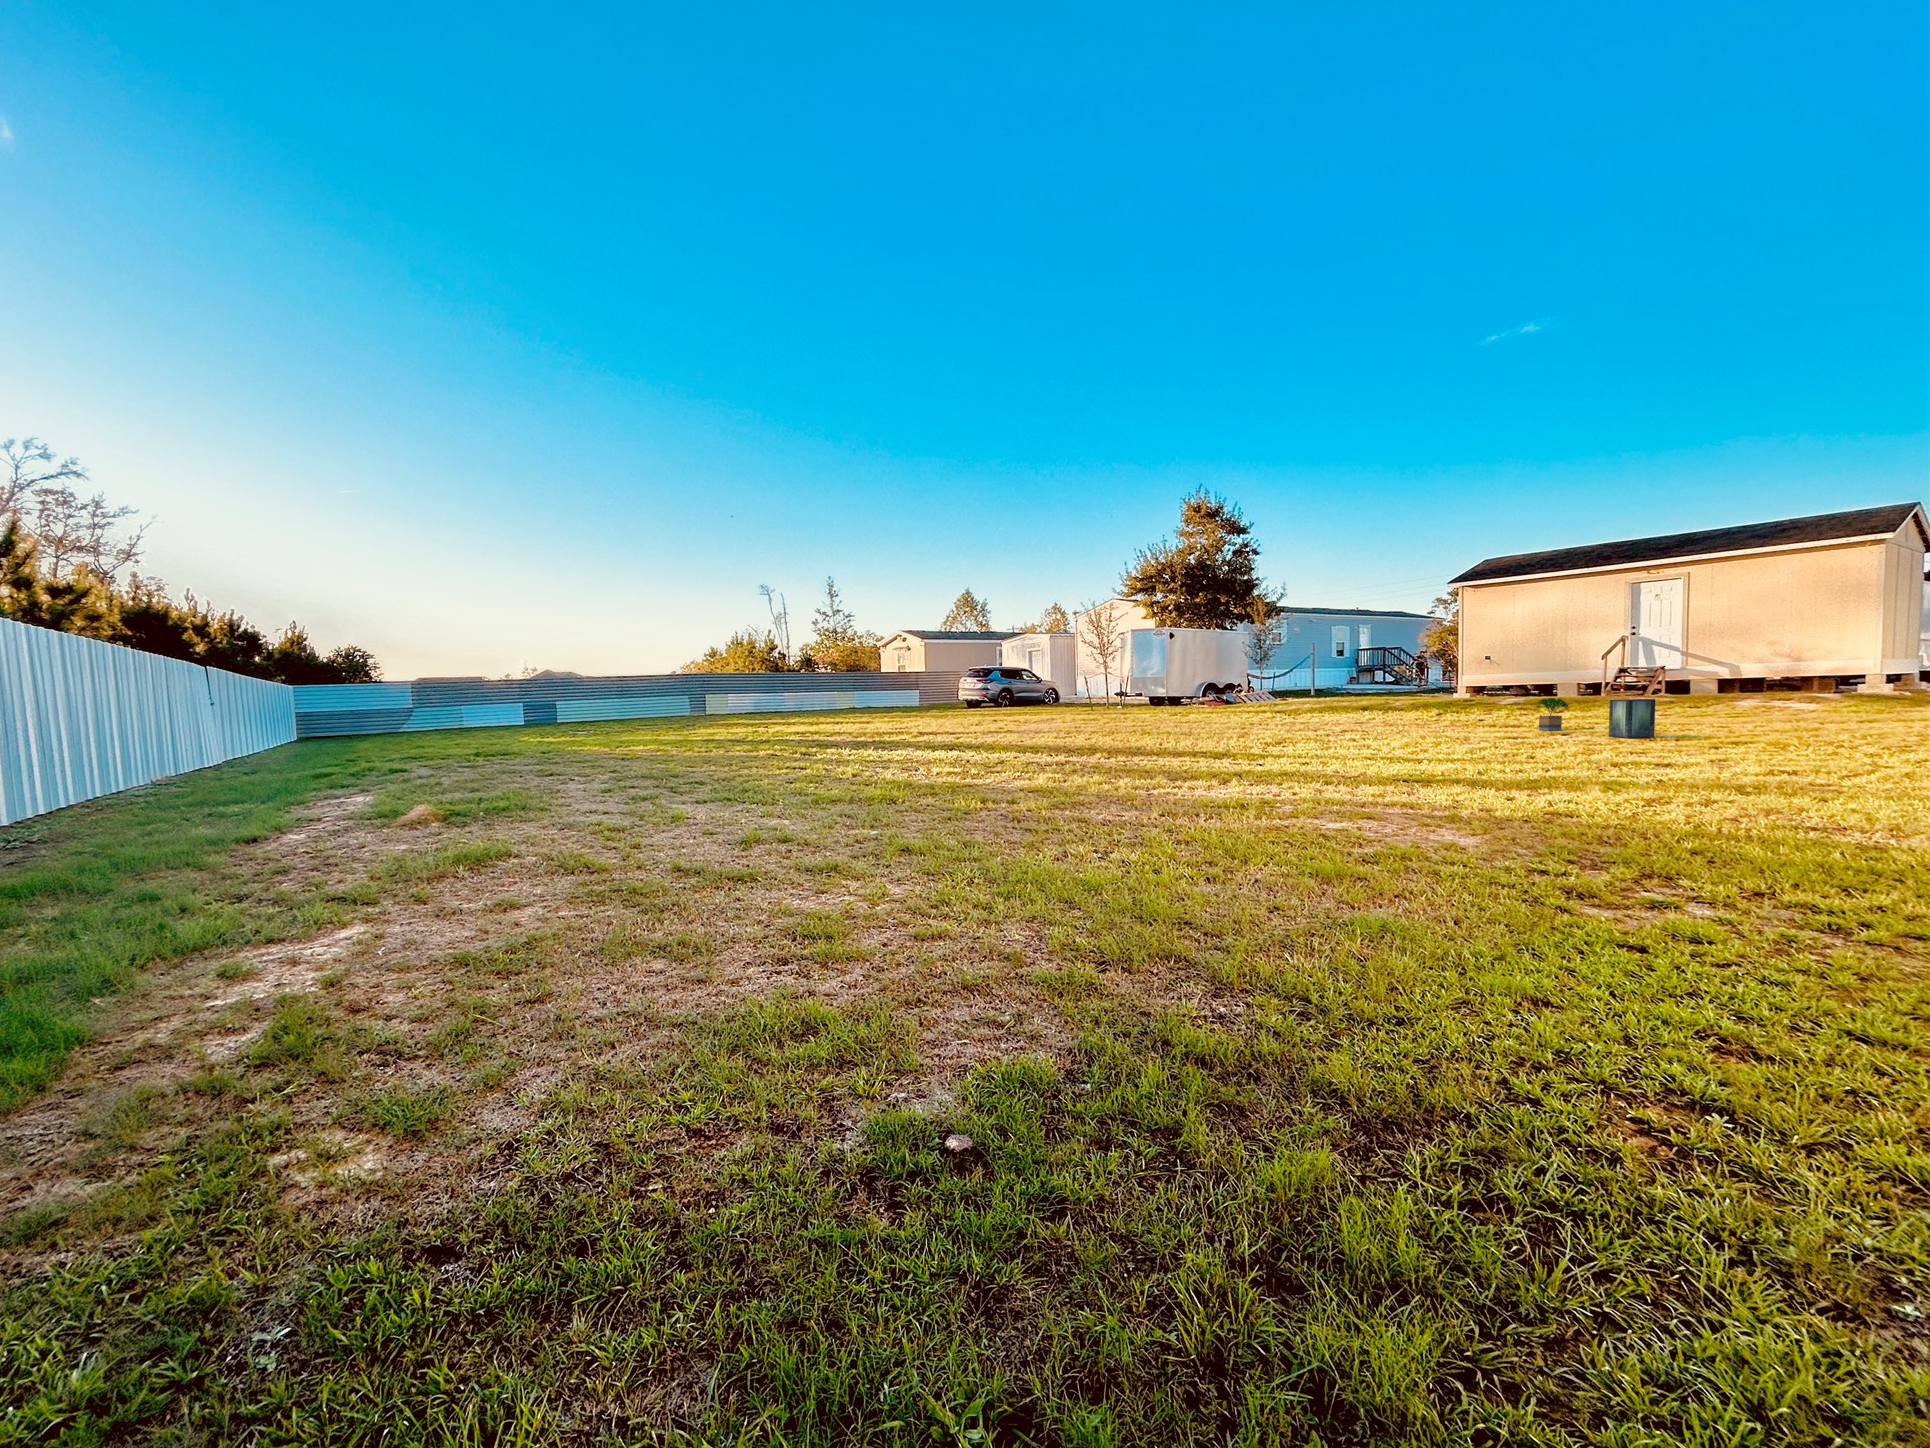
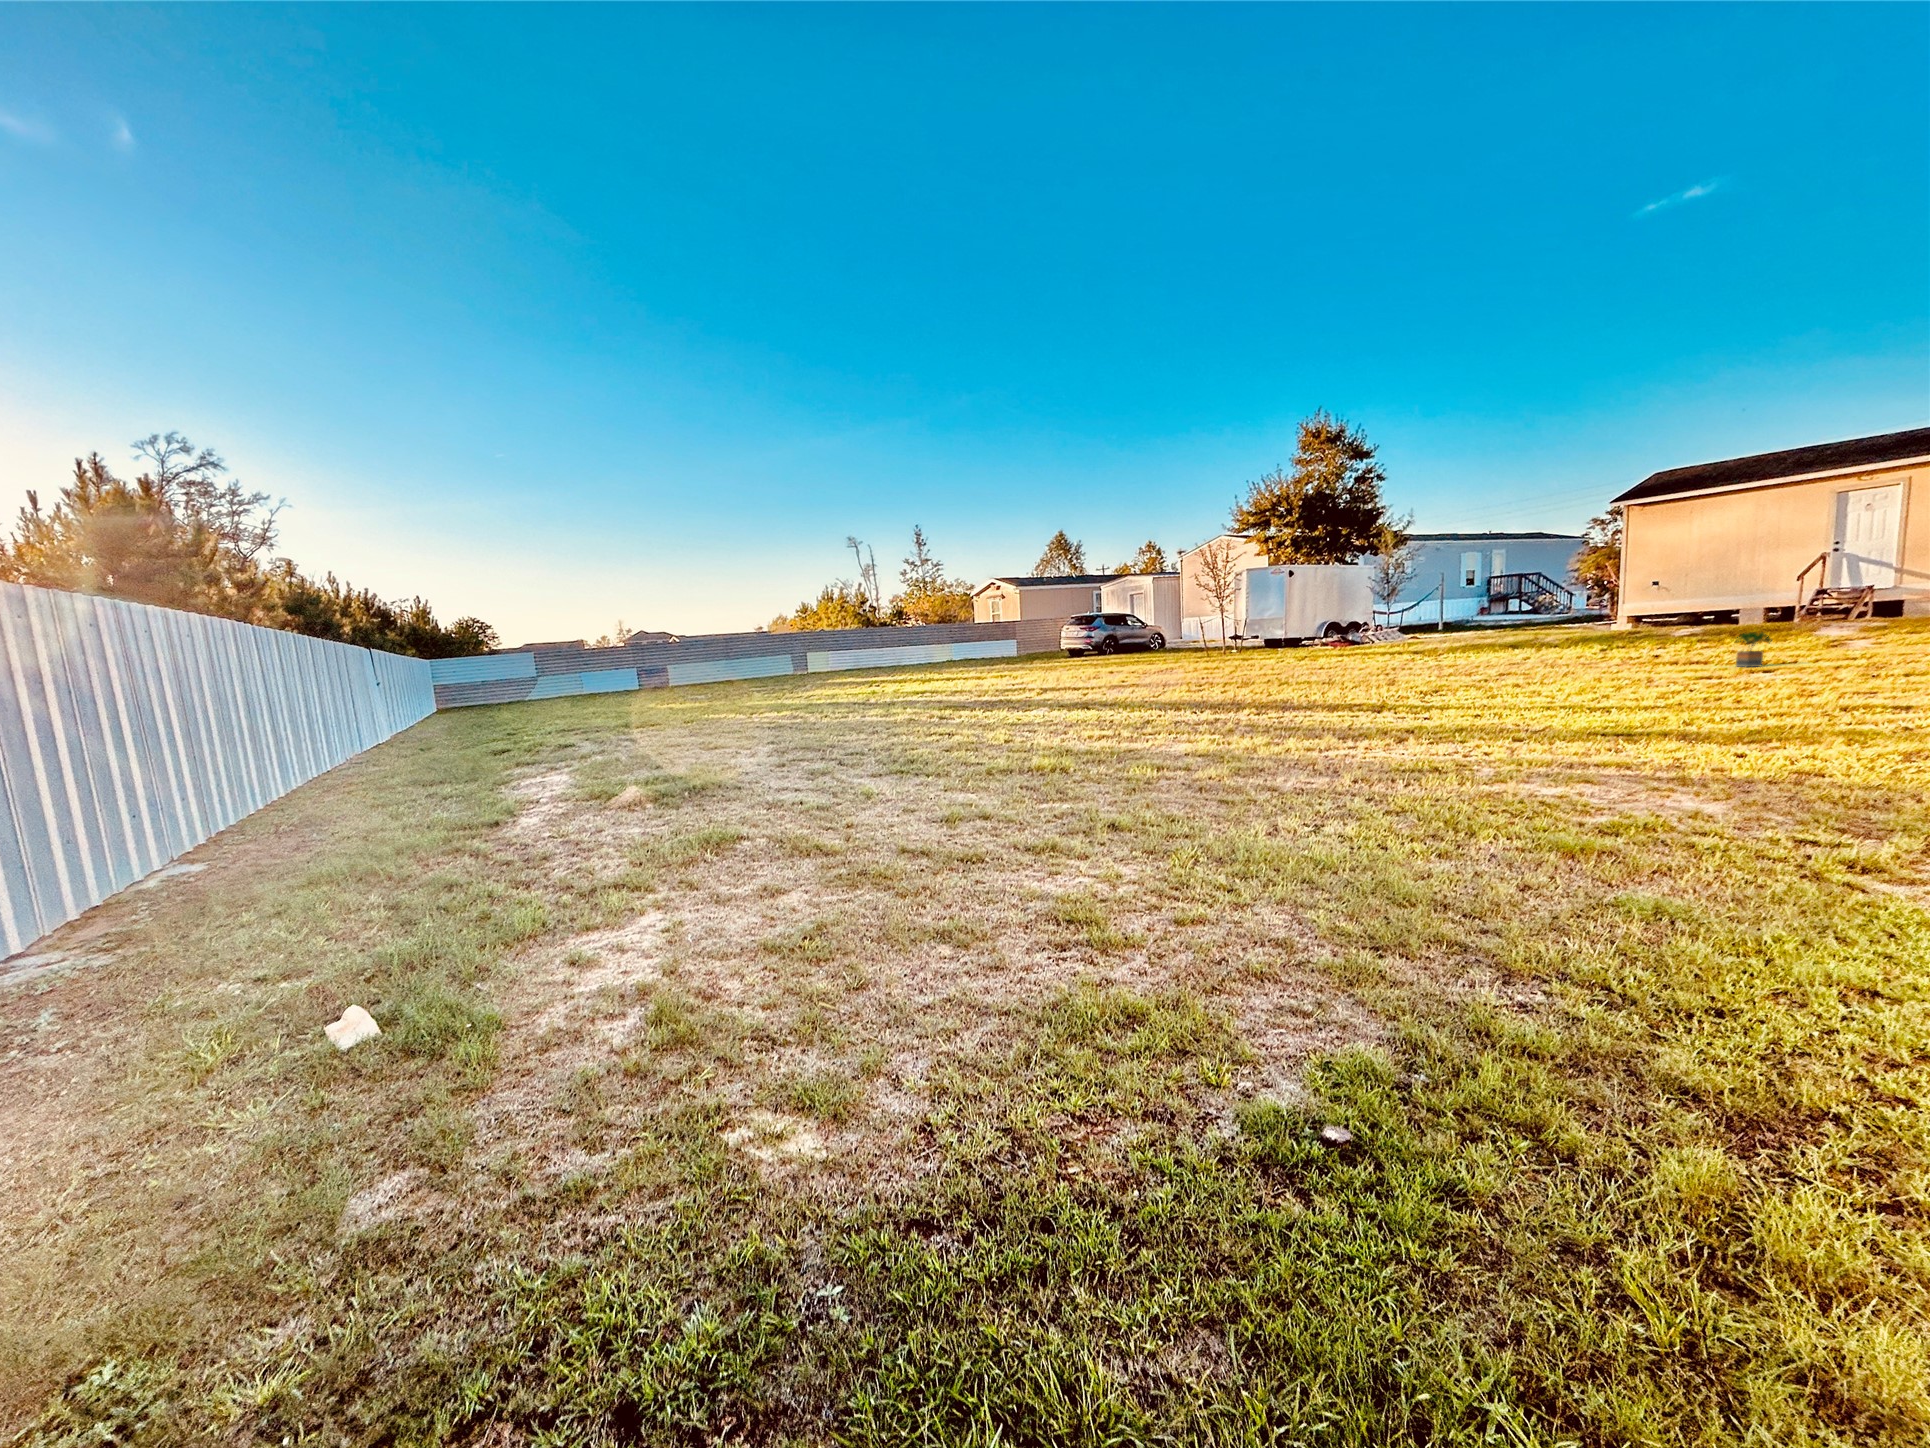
storage box: present [1609,699,1655,738] -> none [1820,631,1878,673]

